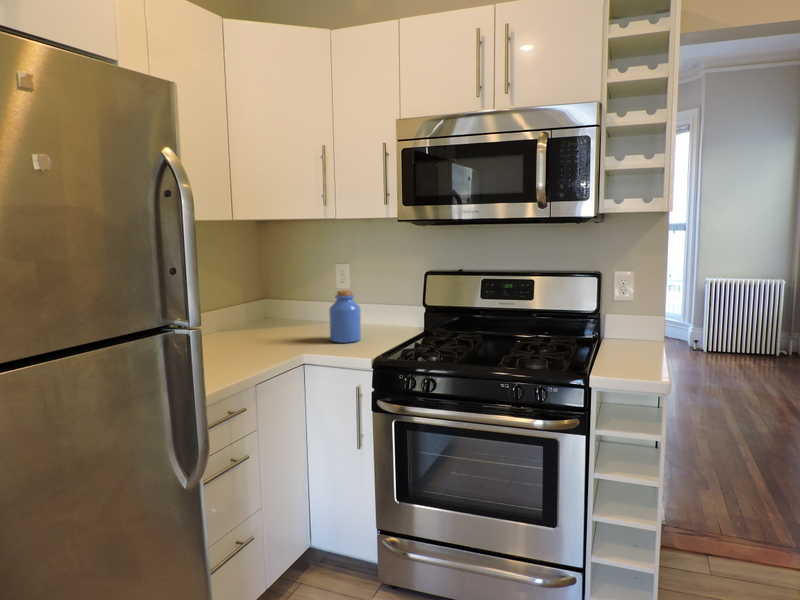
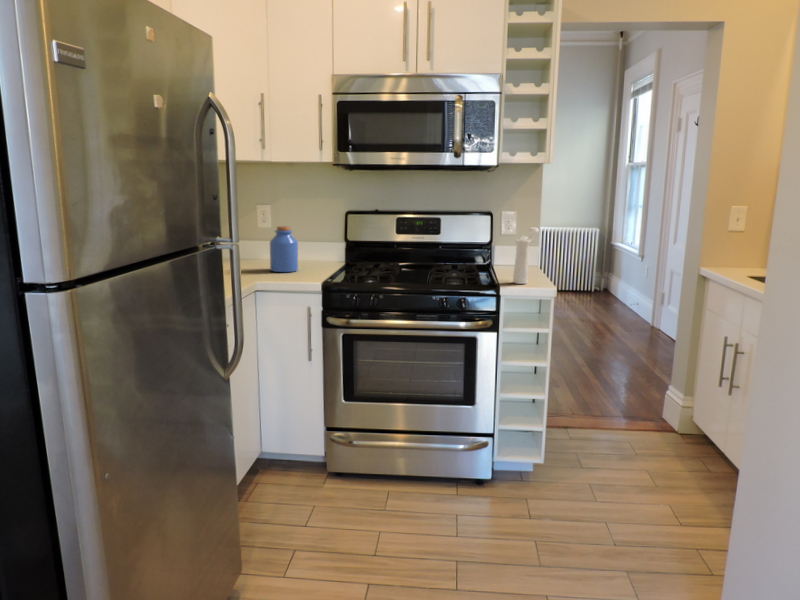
pepper mill: none [613,295,651,370] -> present [513,228,539,284]

